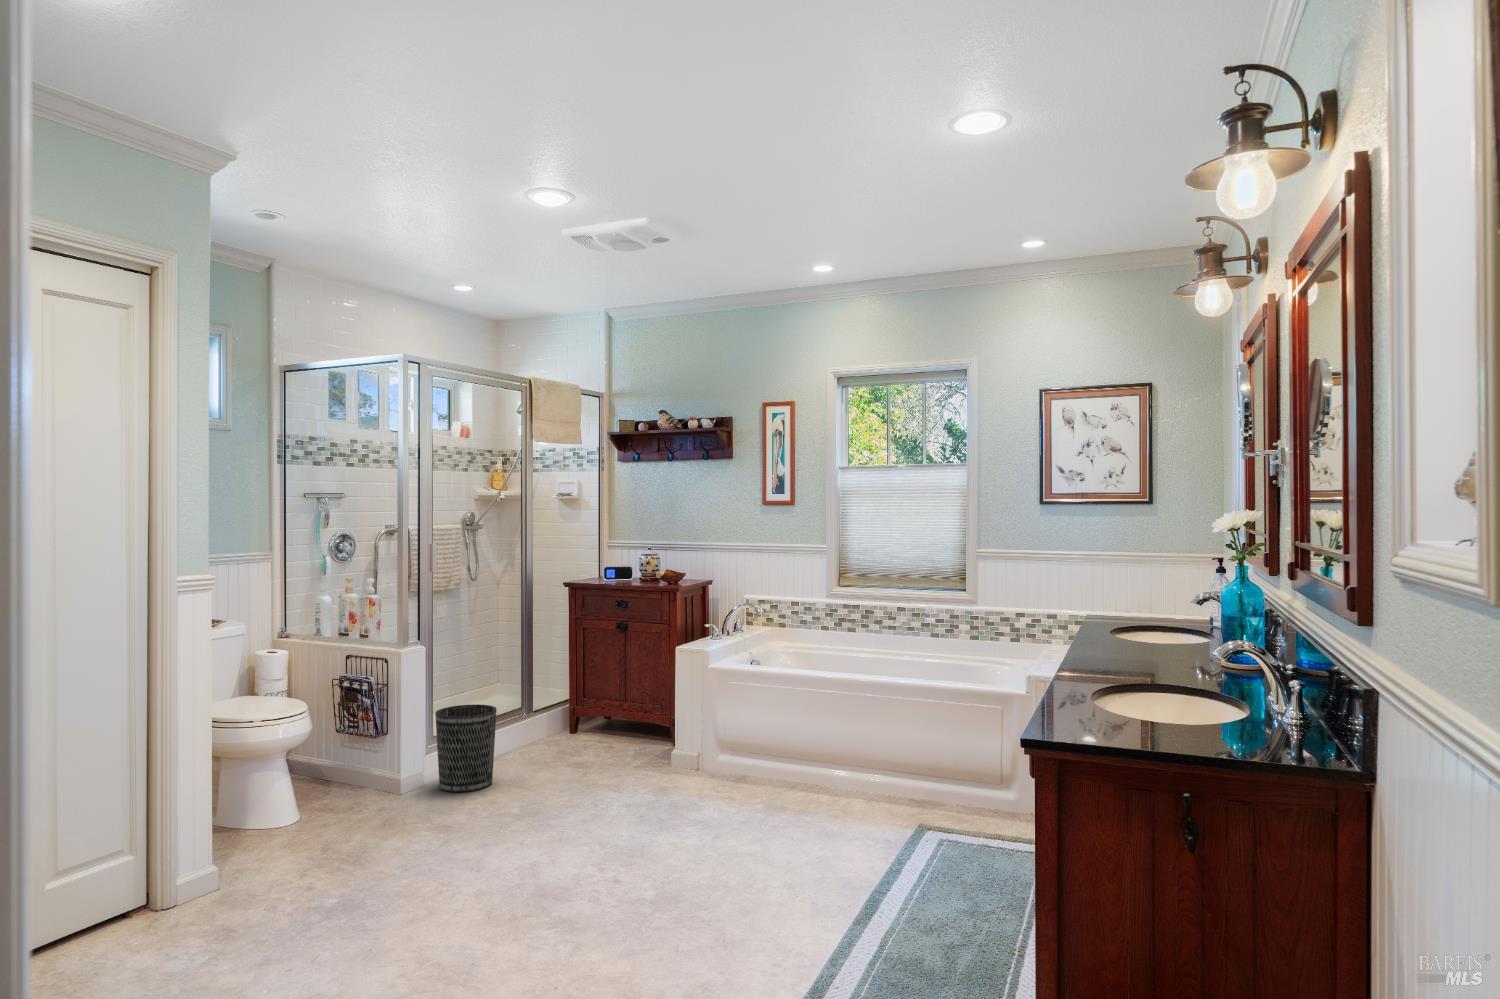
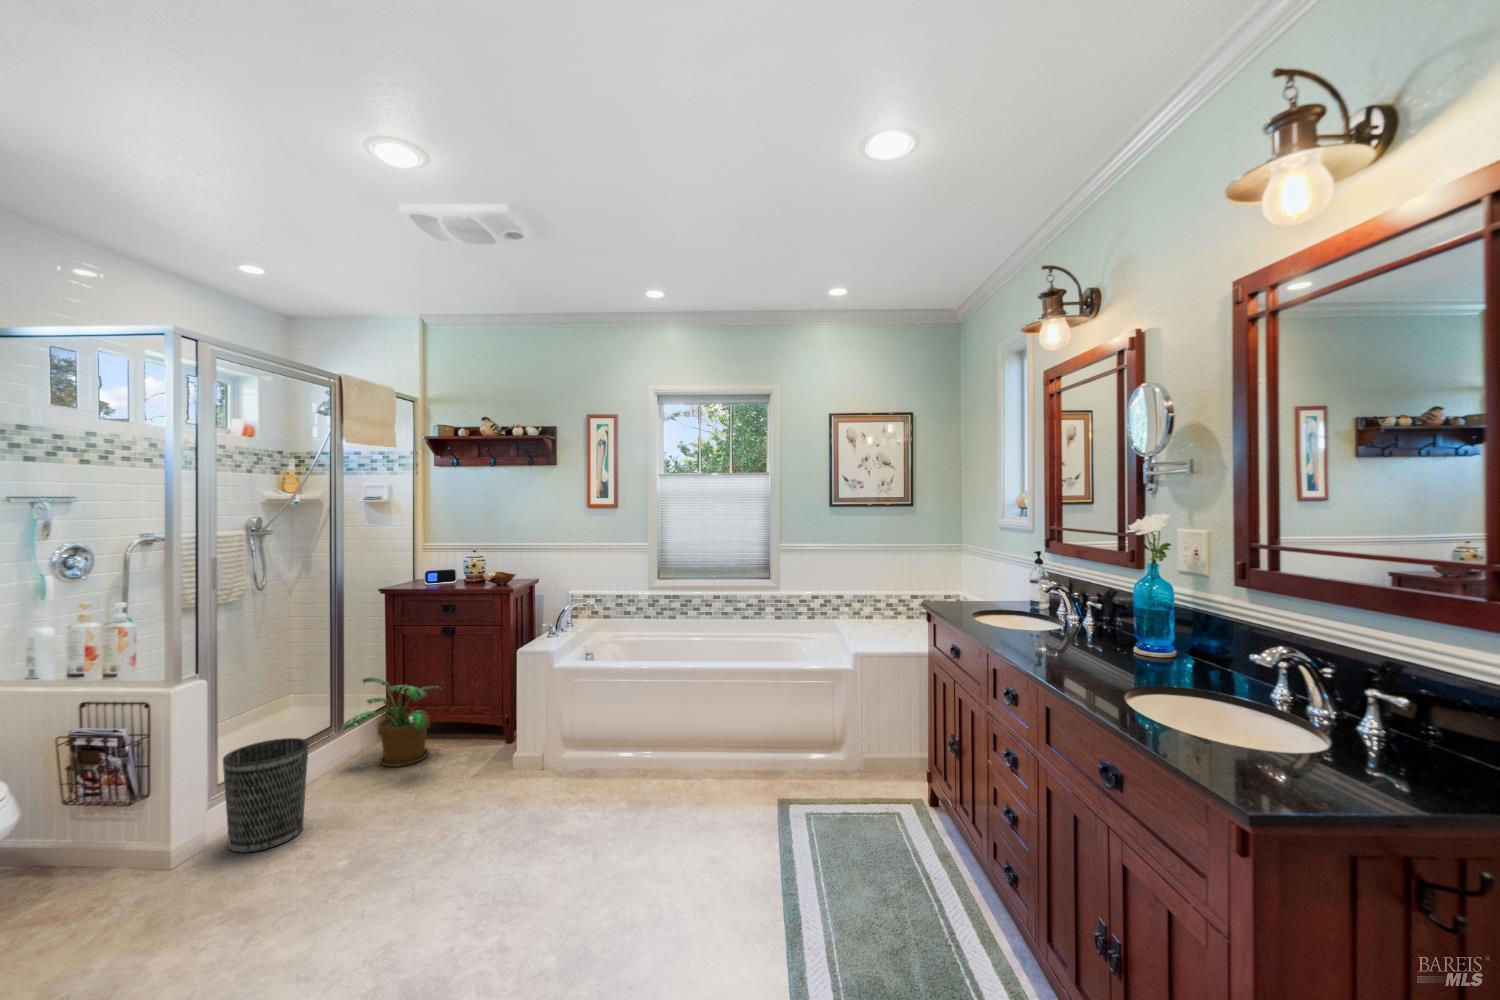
potted plant: none [529,666,615,752] -> present [341,677,438,767]

